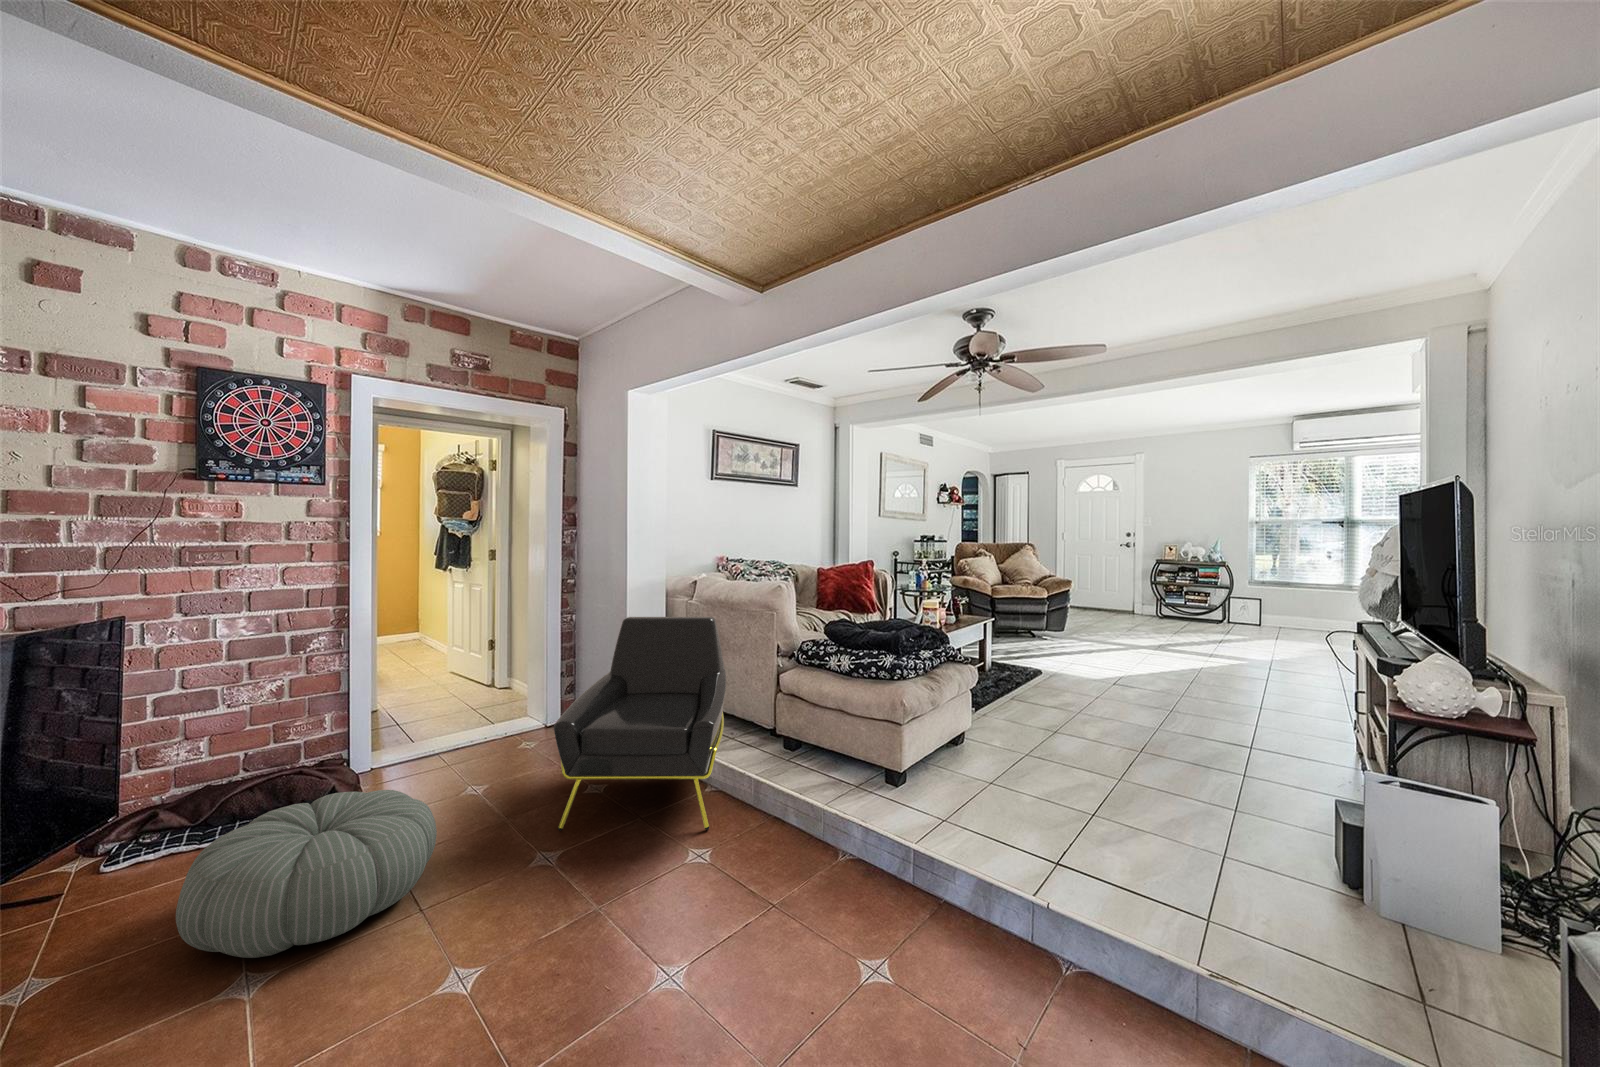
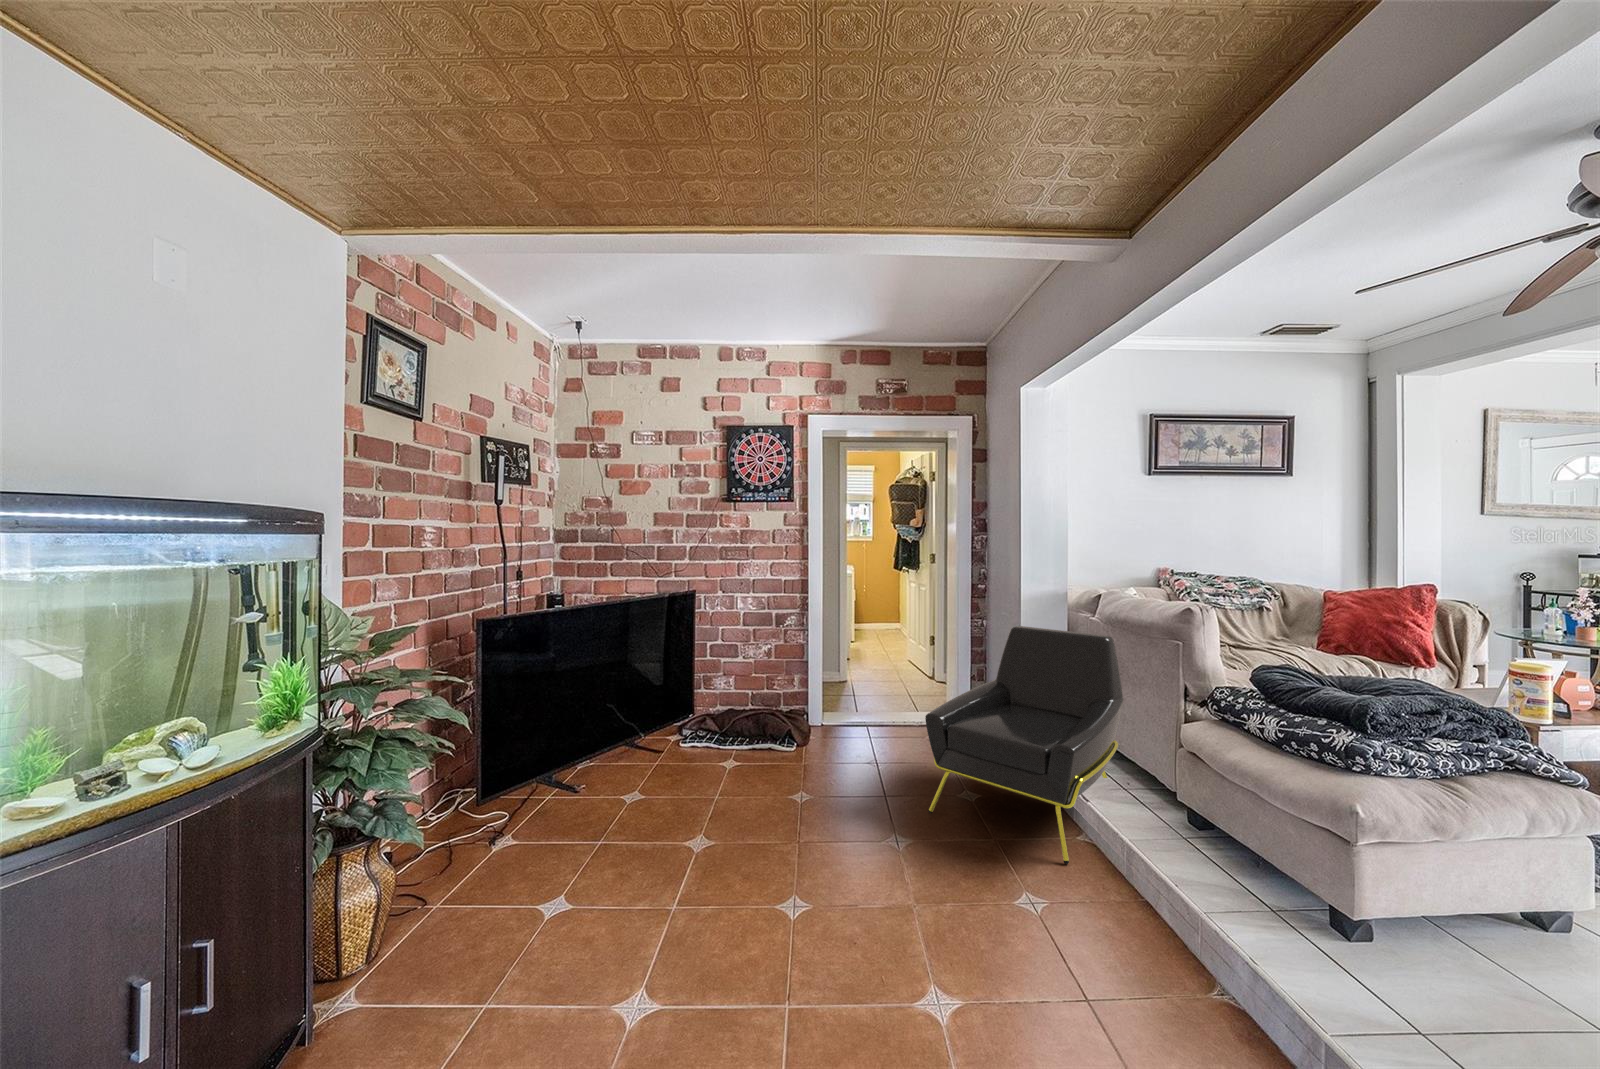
pouf: present [176,790,437,958] -> none [693,730,835,827]

